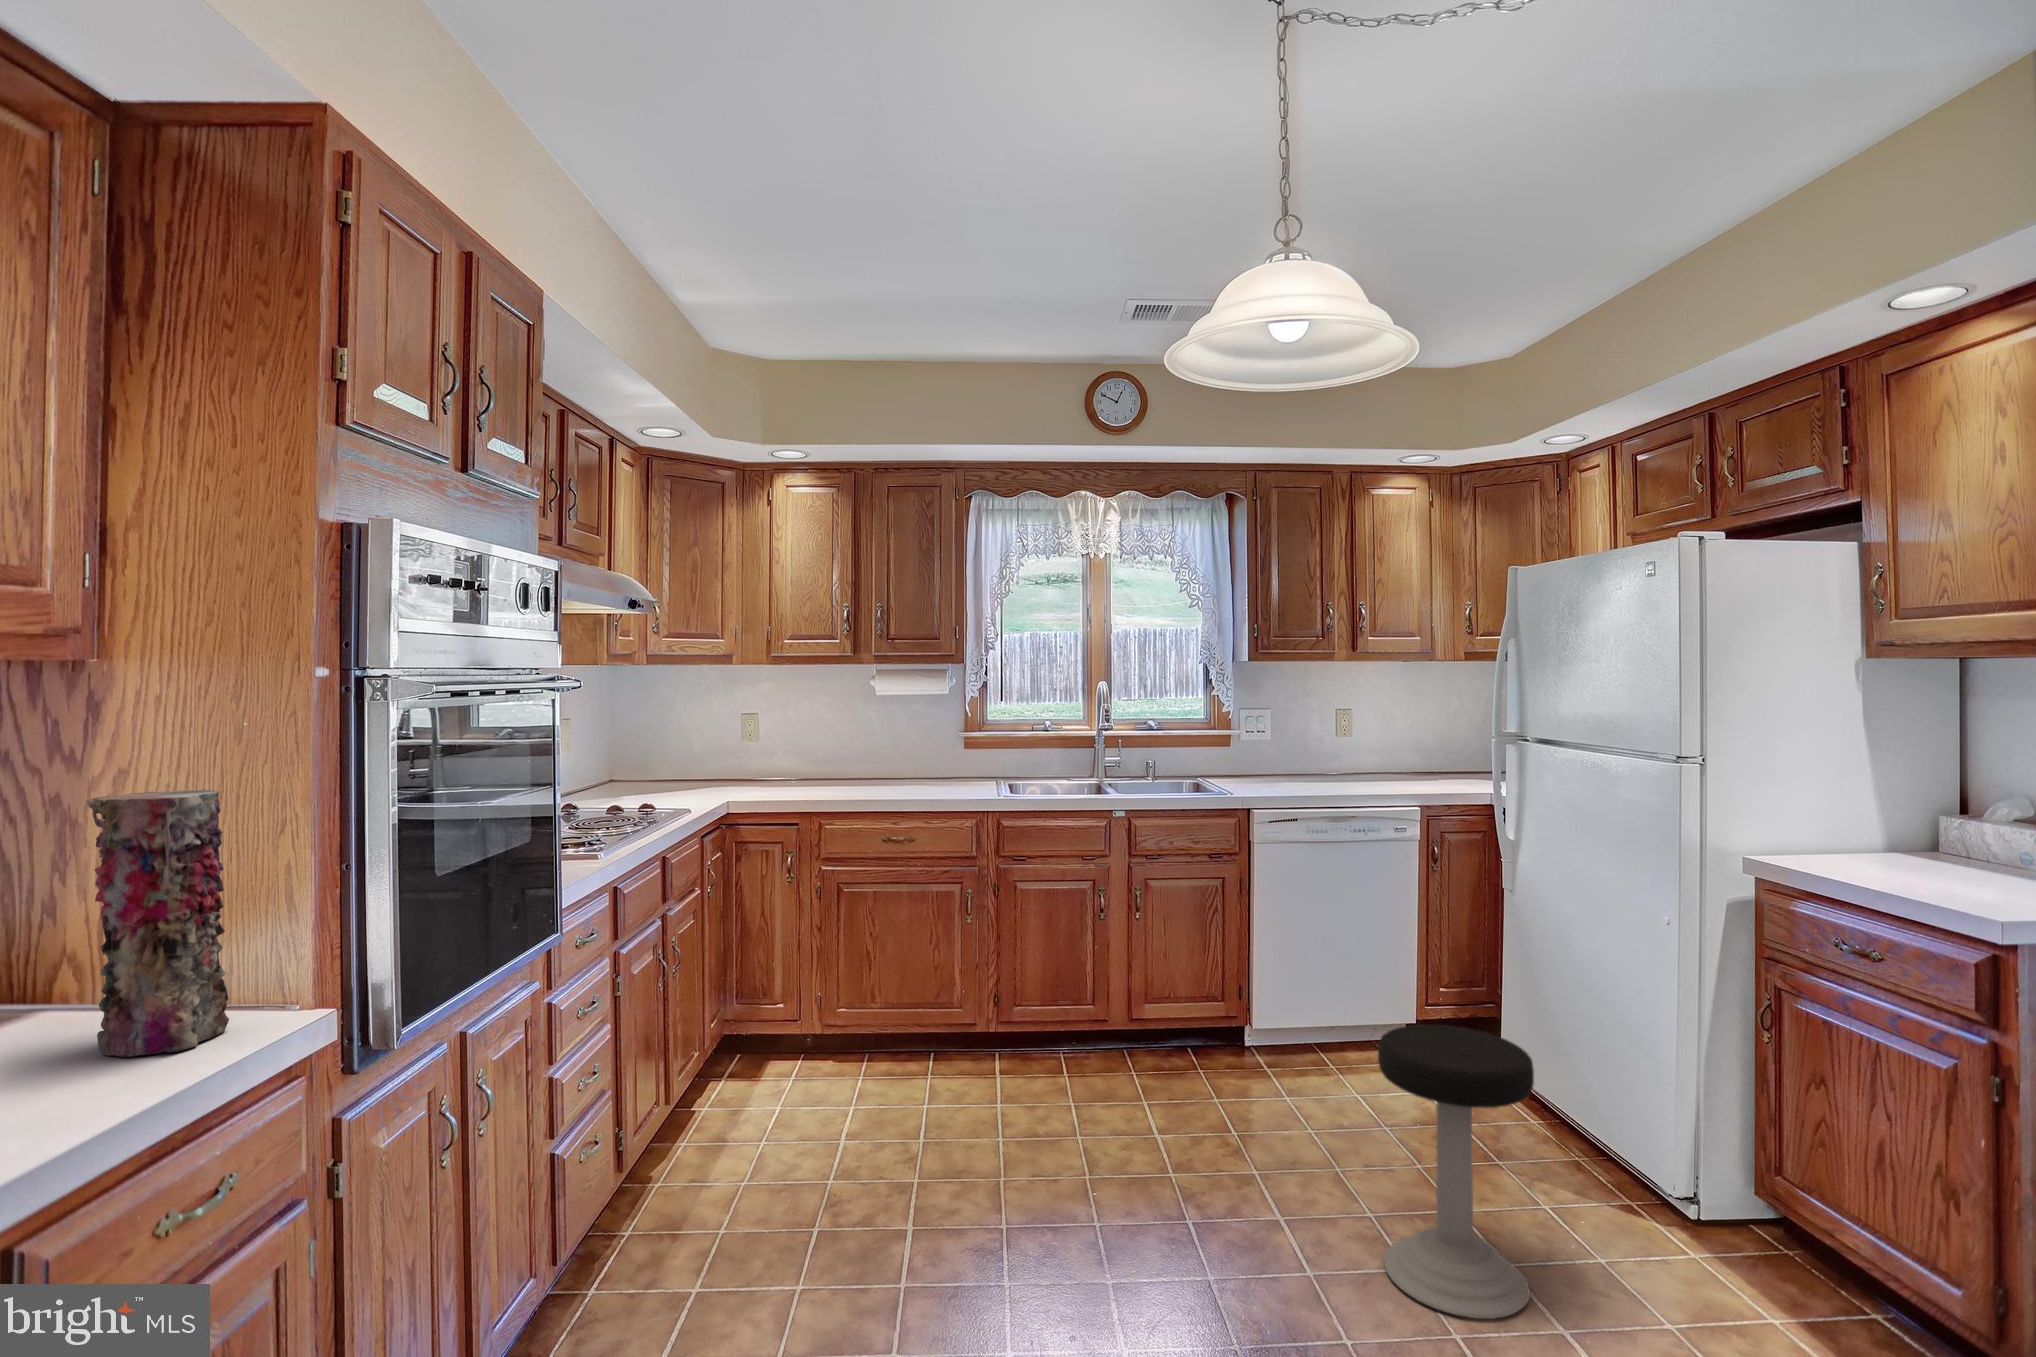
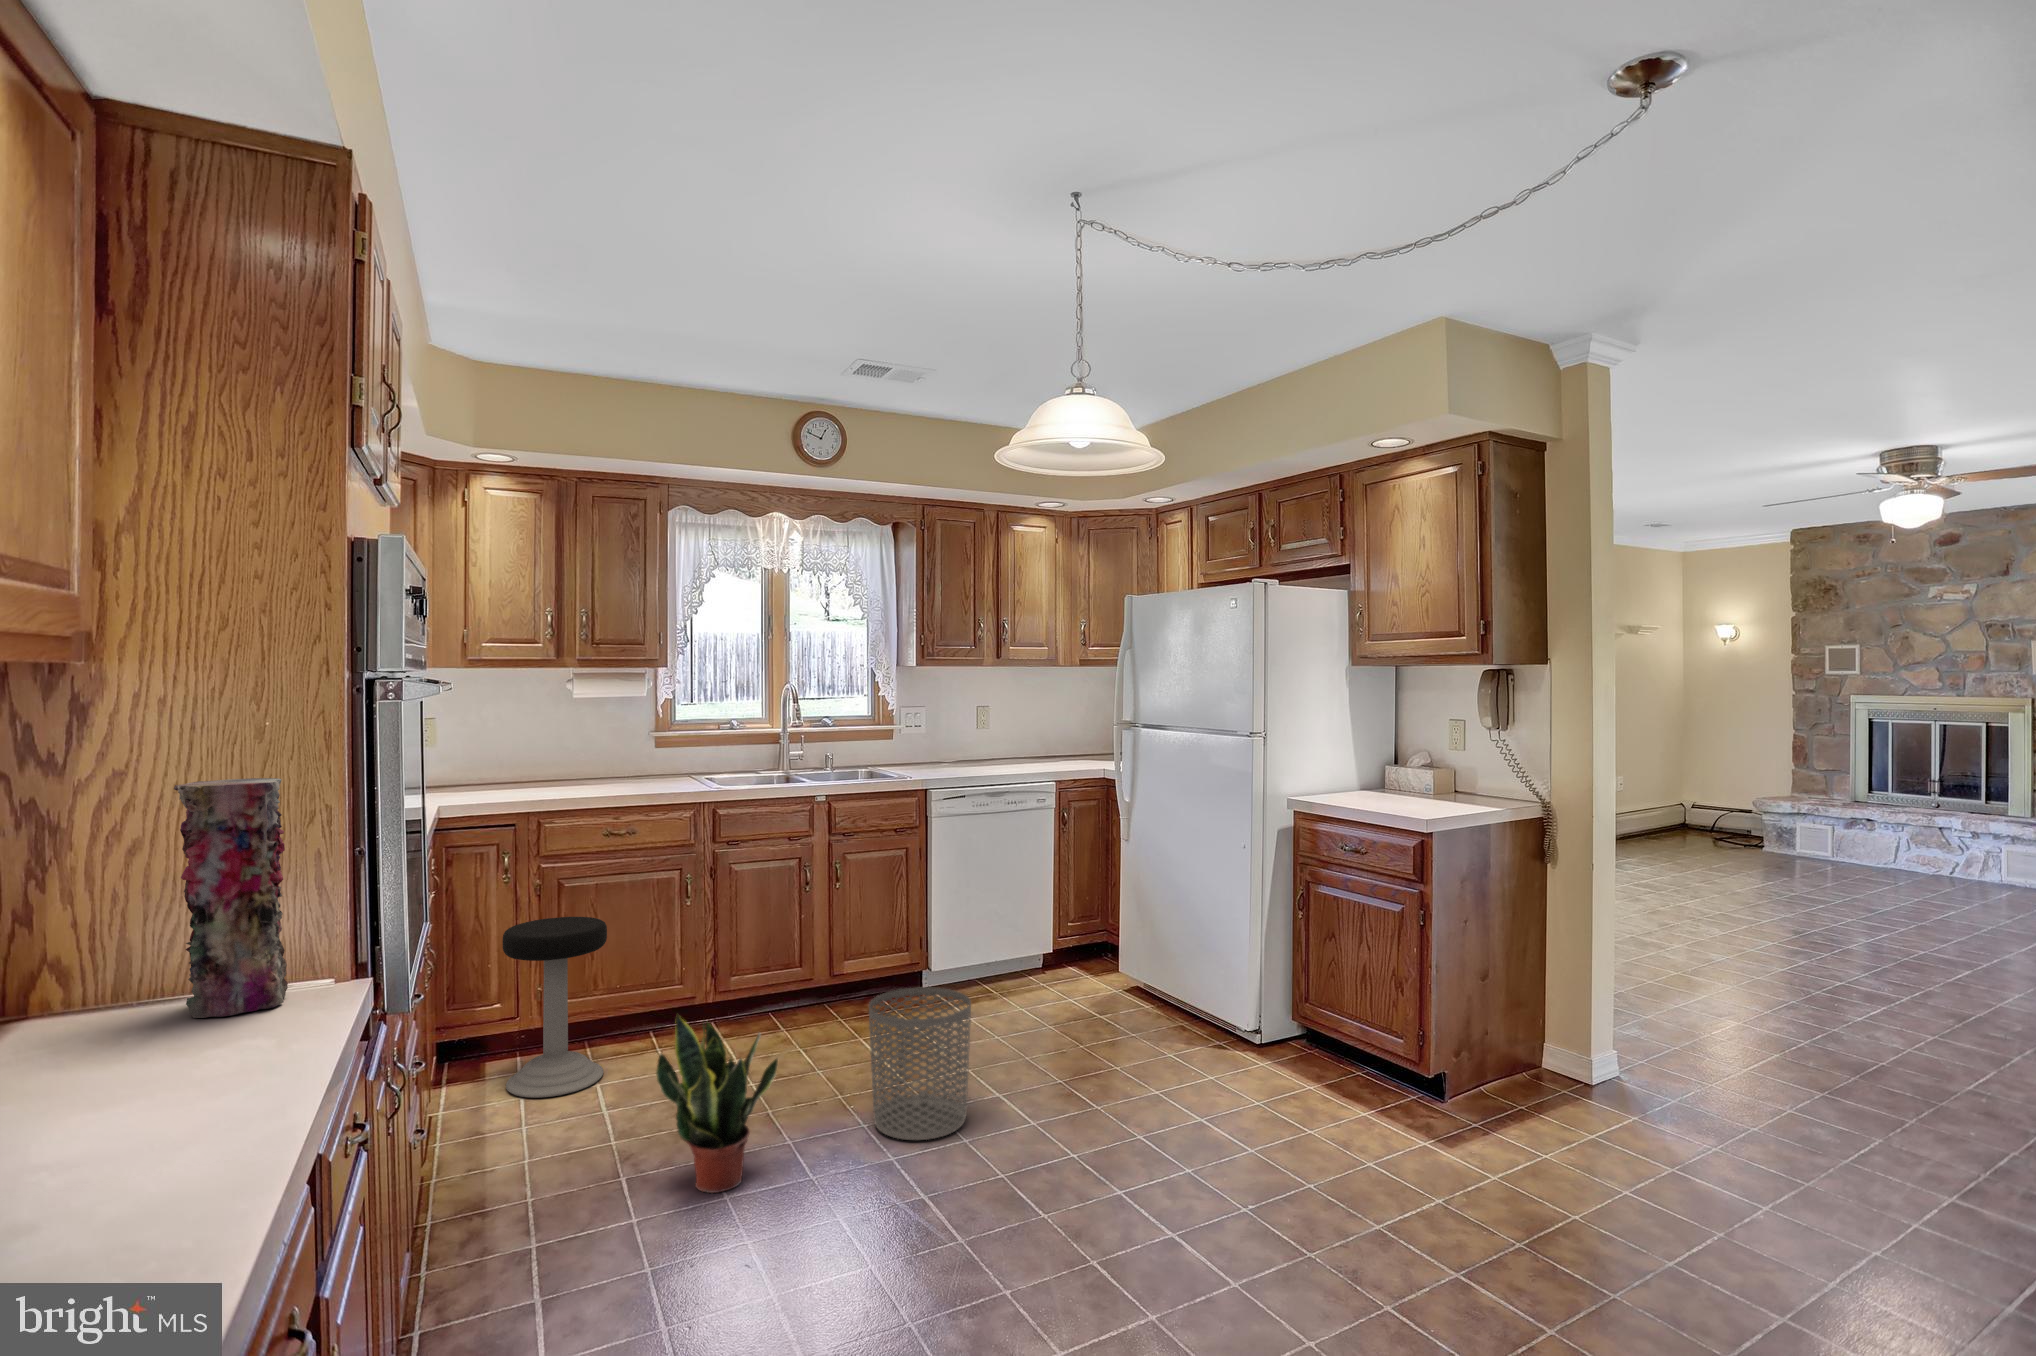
stool: present [1378,1025,1534,1319] -> present [503,917,607,1098]
potted plant: none [843,1060,973,1276] -> present [656,1015,778,1193]
waste bin: none [1099,1060,1228,1263] -> present [869,987,971,1140]

